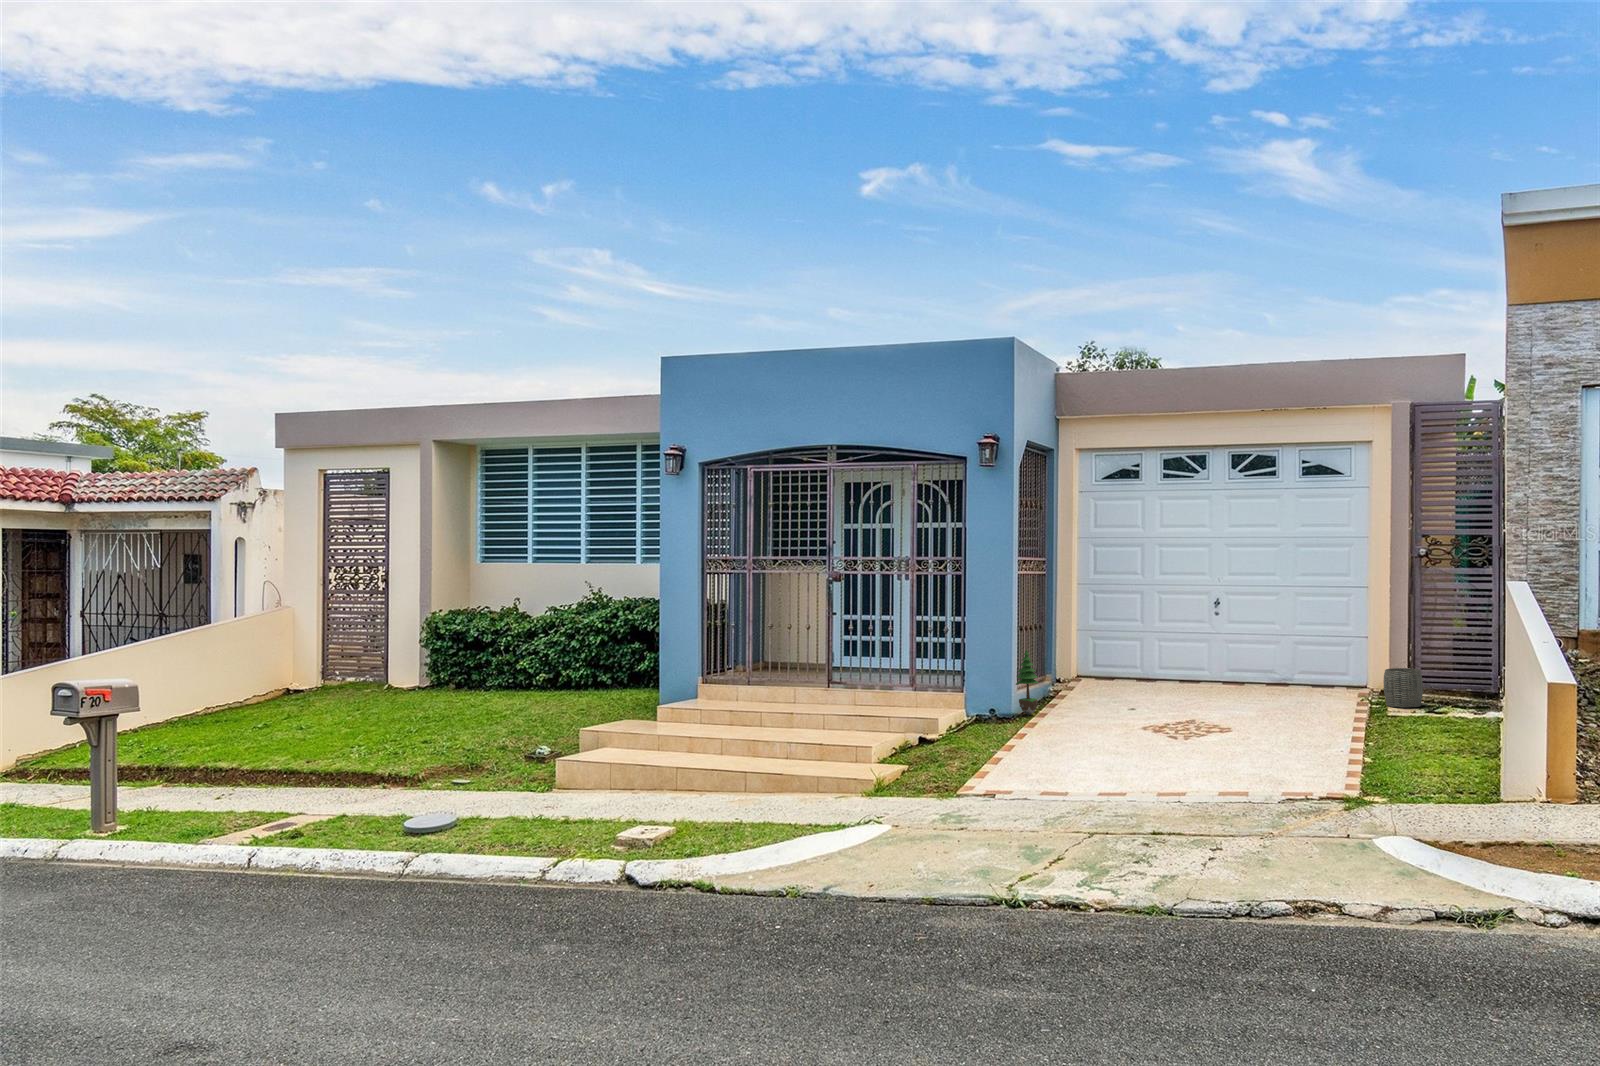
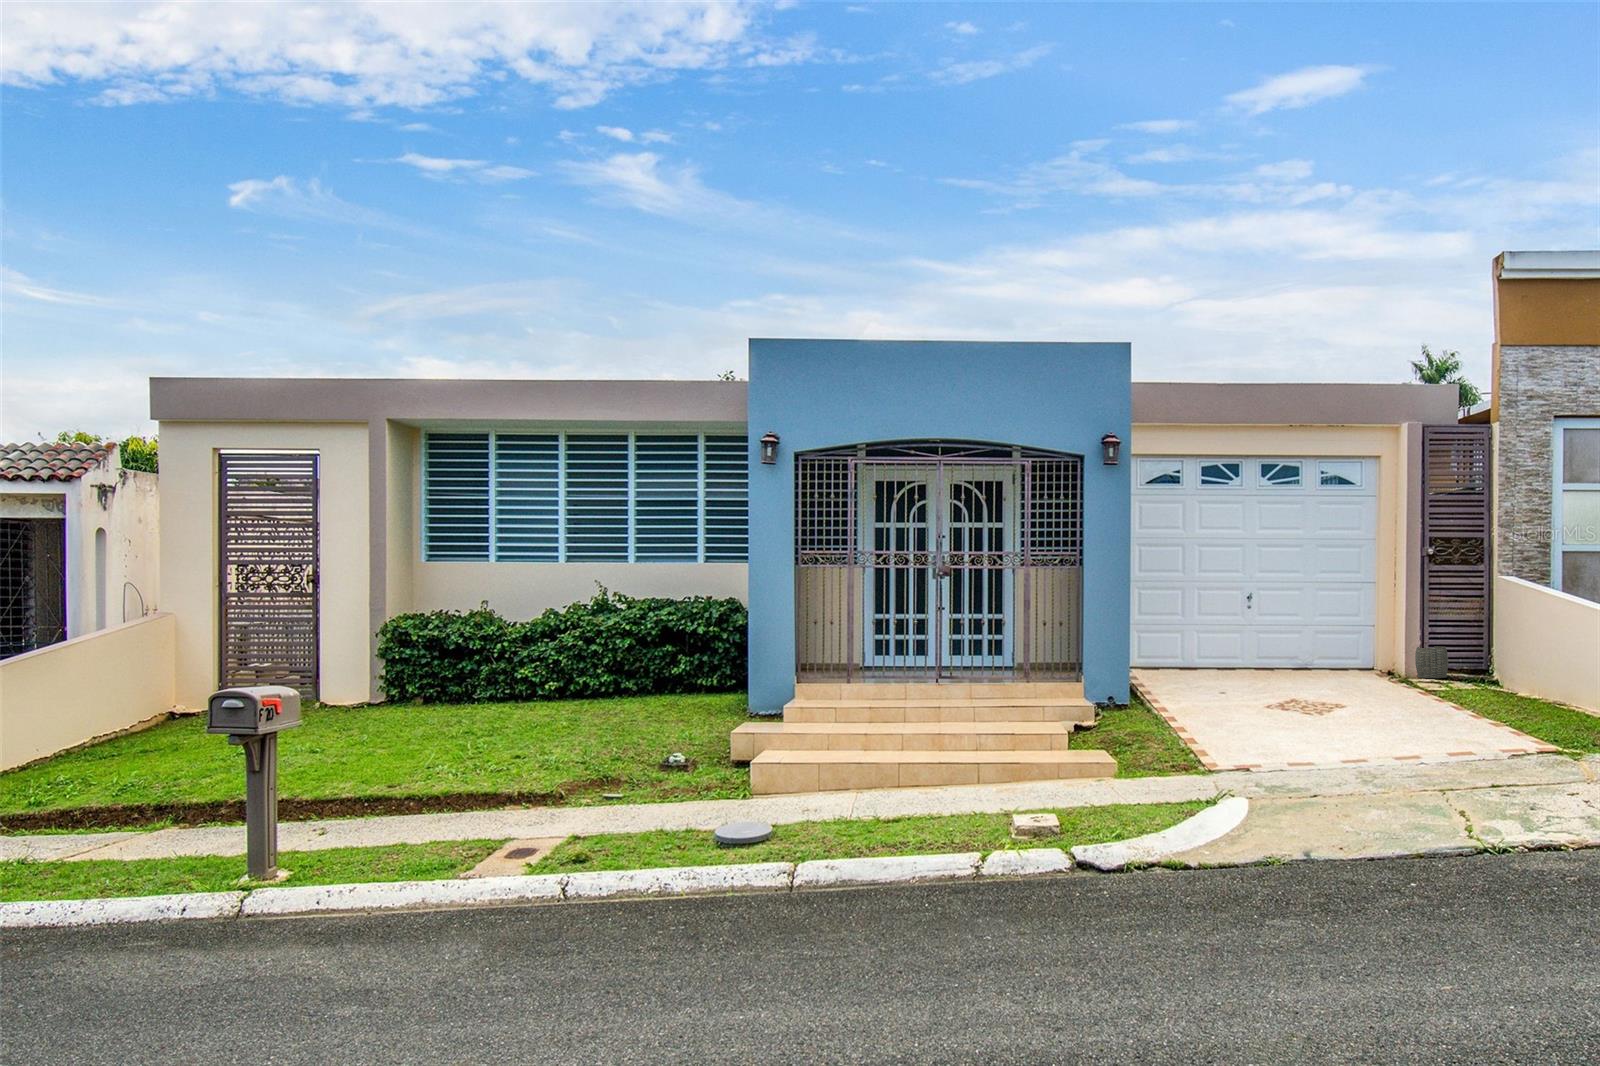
potted tree: present [1016,650,1038,715] -> none [1164,634,1187,696]

